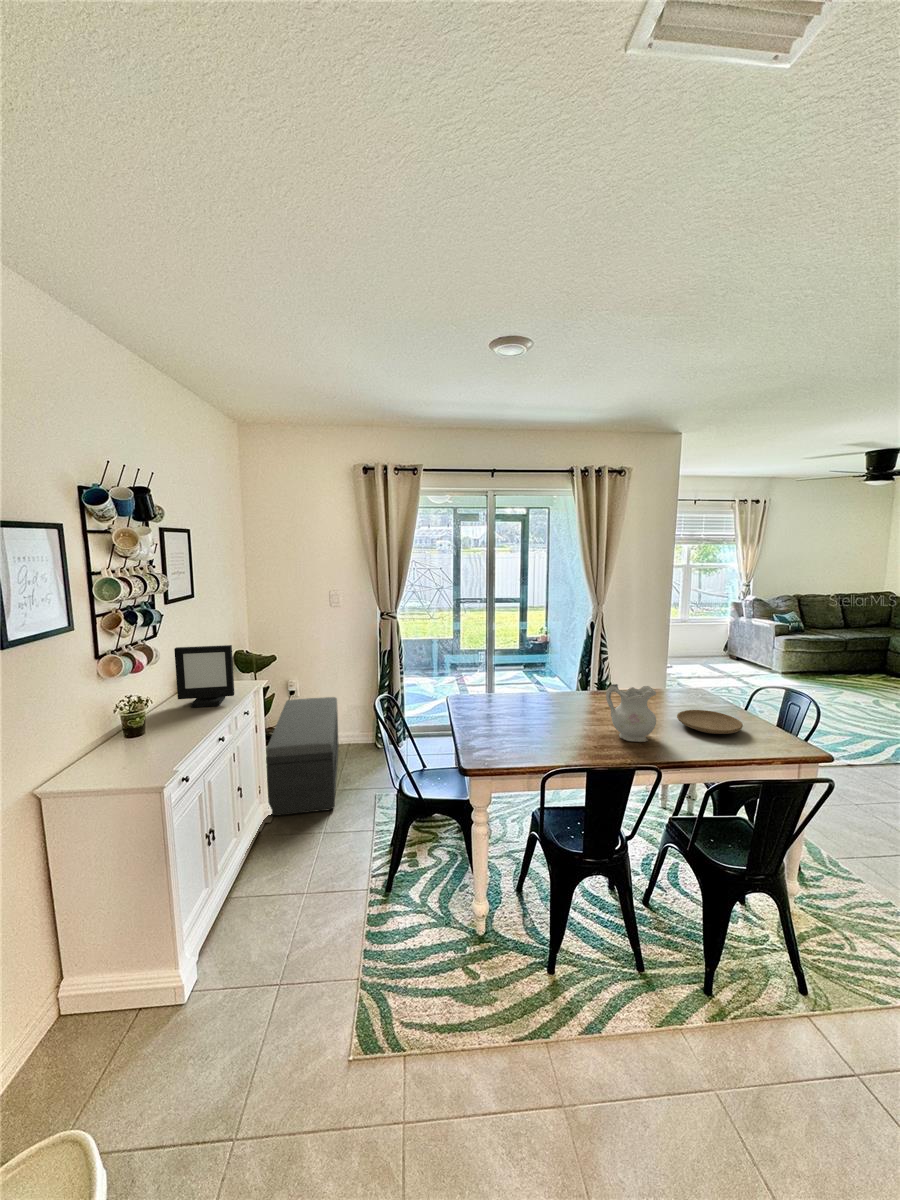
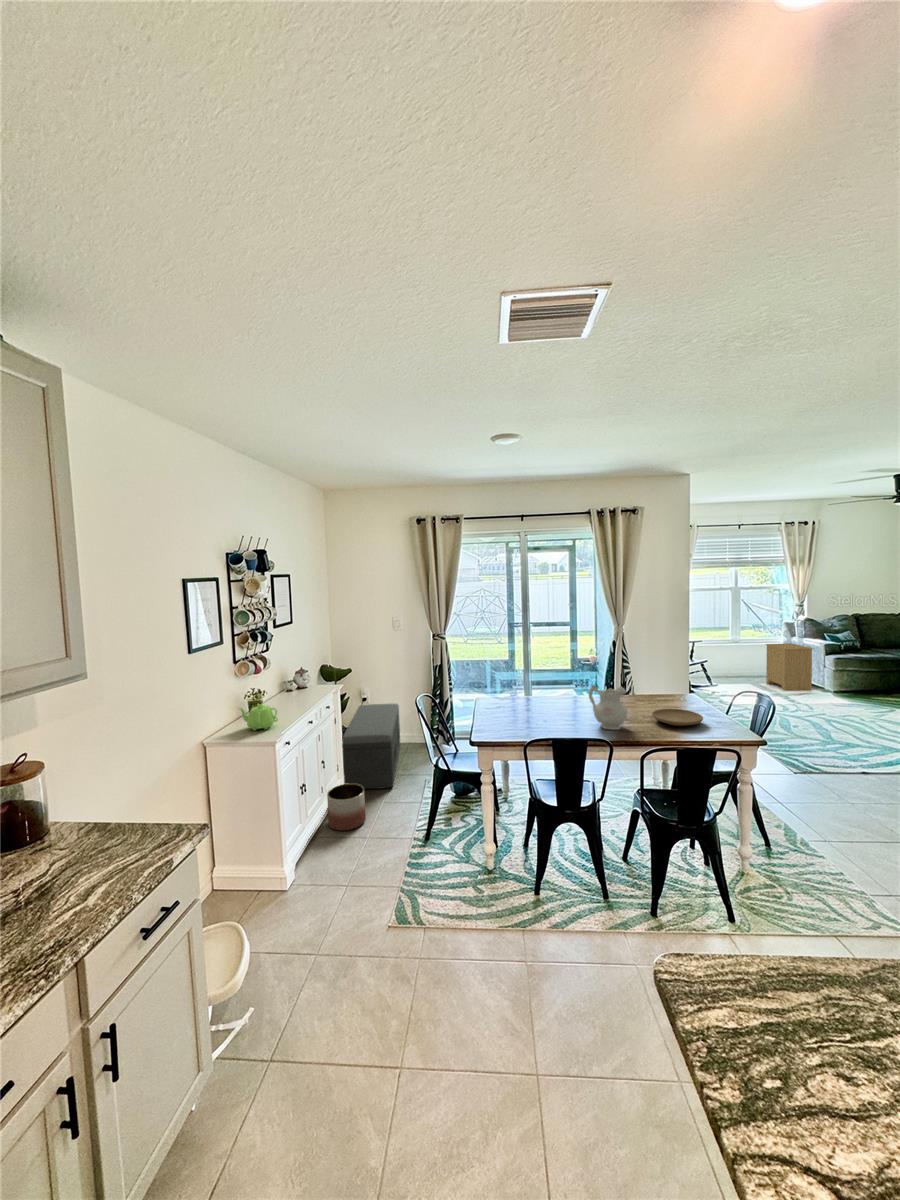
side table: none [714,623,763,671] -> present [766,643,813,690]
picture frame: present [174,645,234,708] -> none [280,657,319,702]
teapot: none [101,720,169,763] -> present [239,705,278,730]
planter: none [246,815,301,883] -> present [327,784,366,831]

